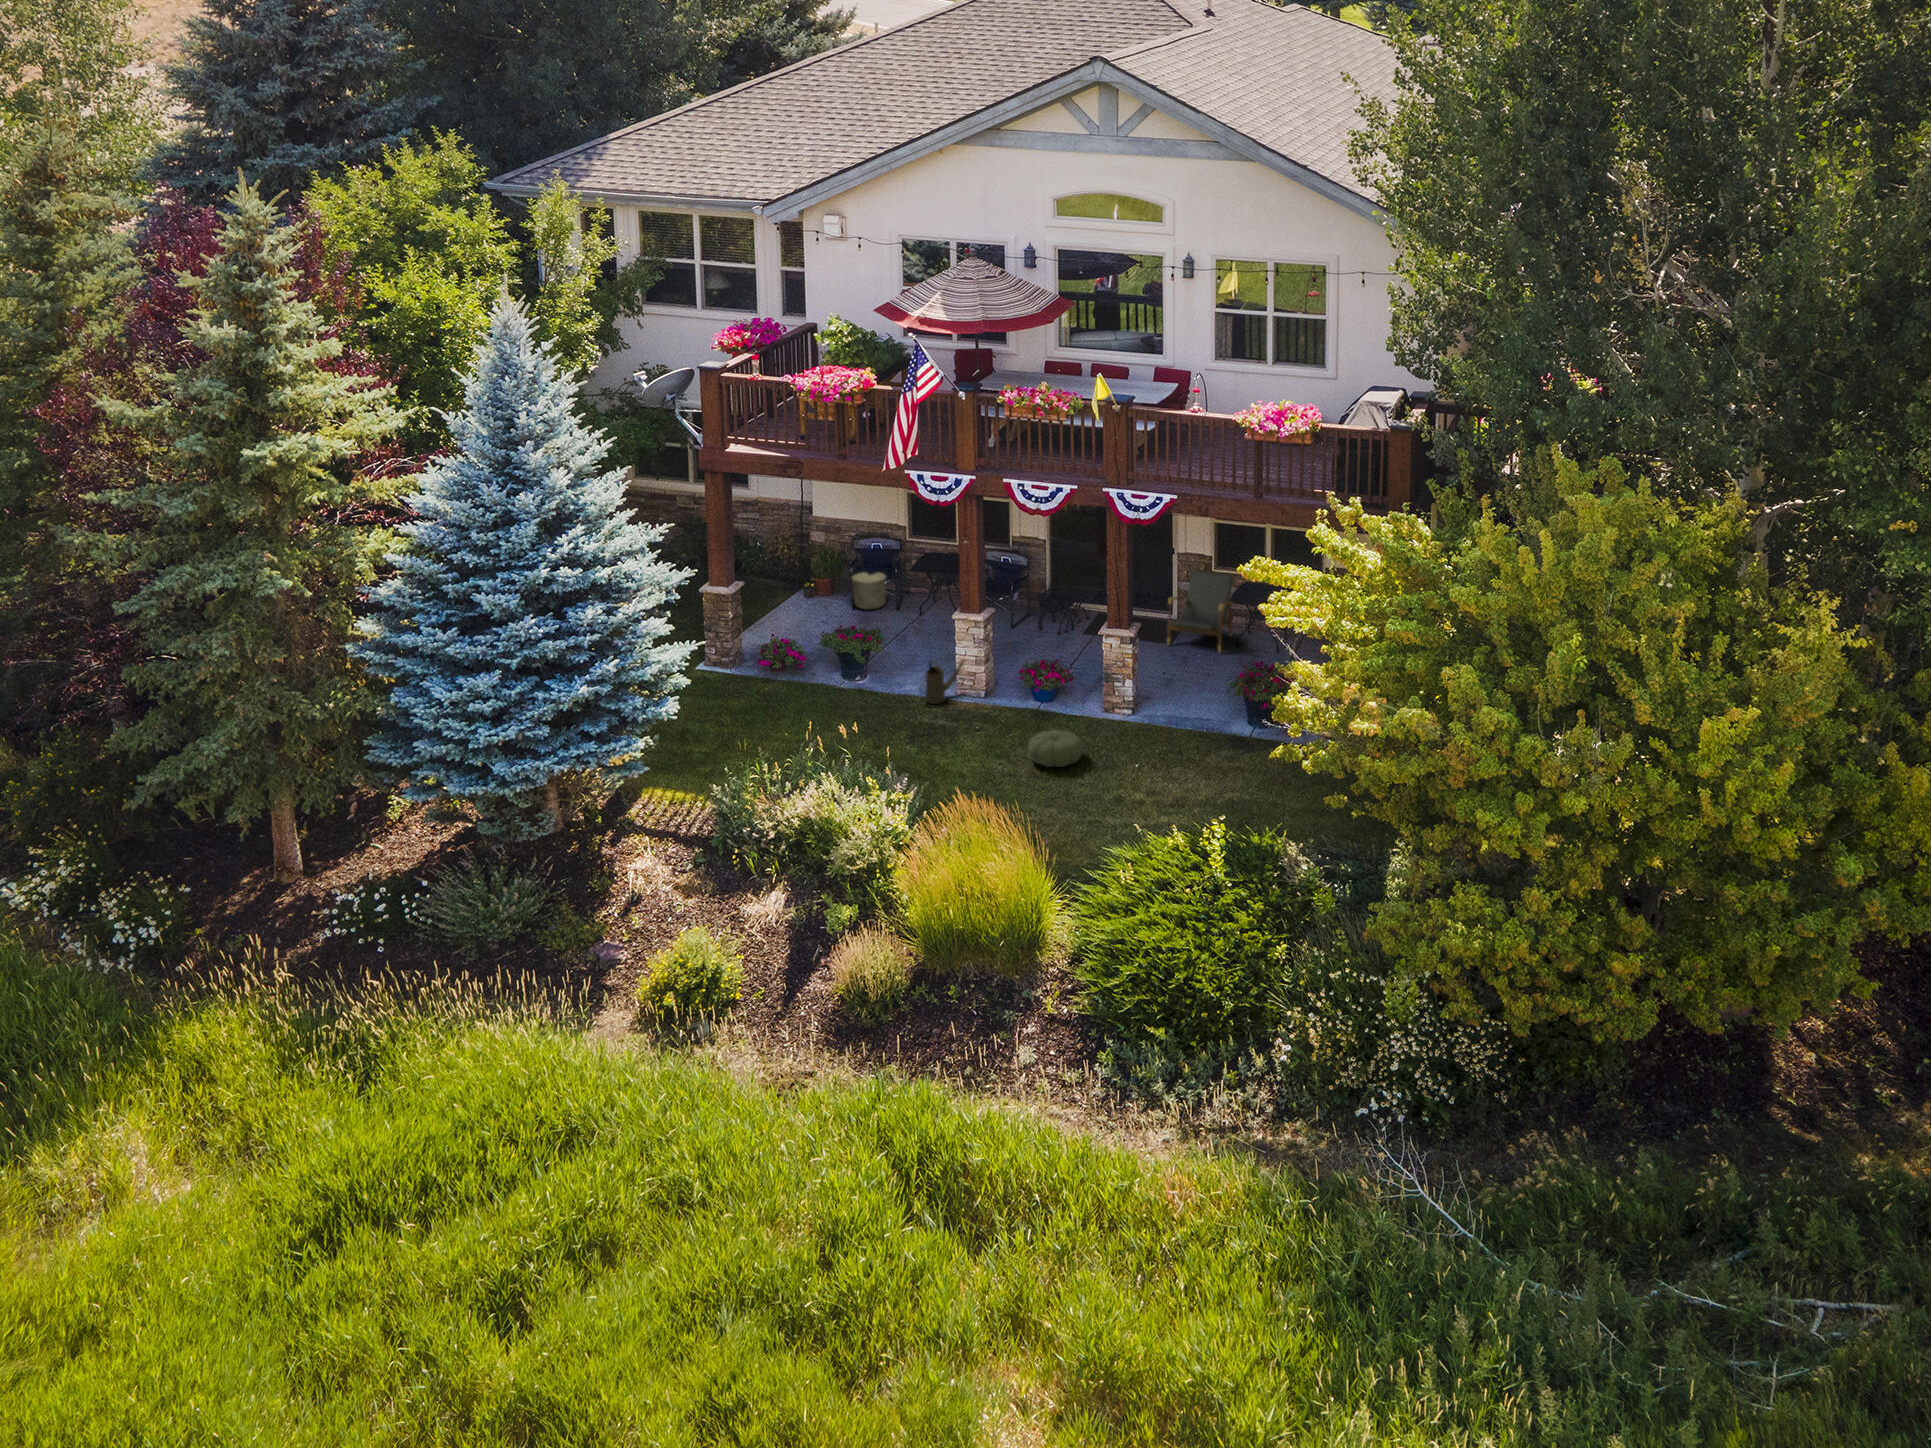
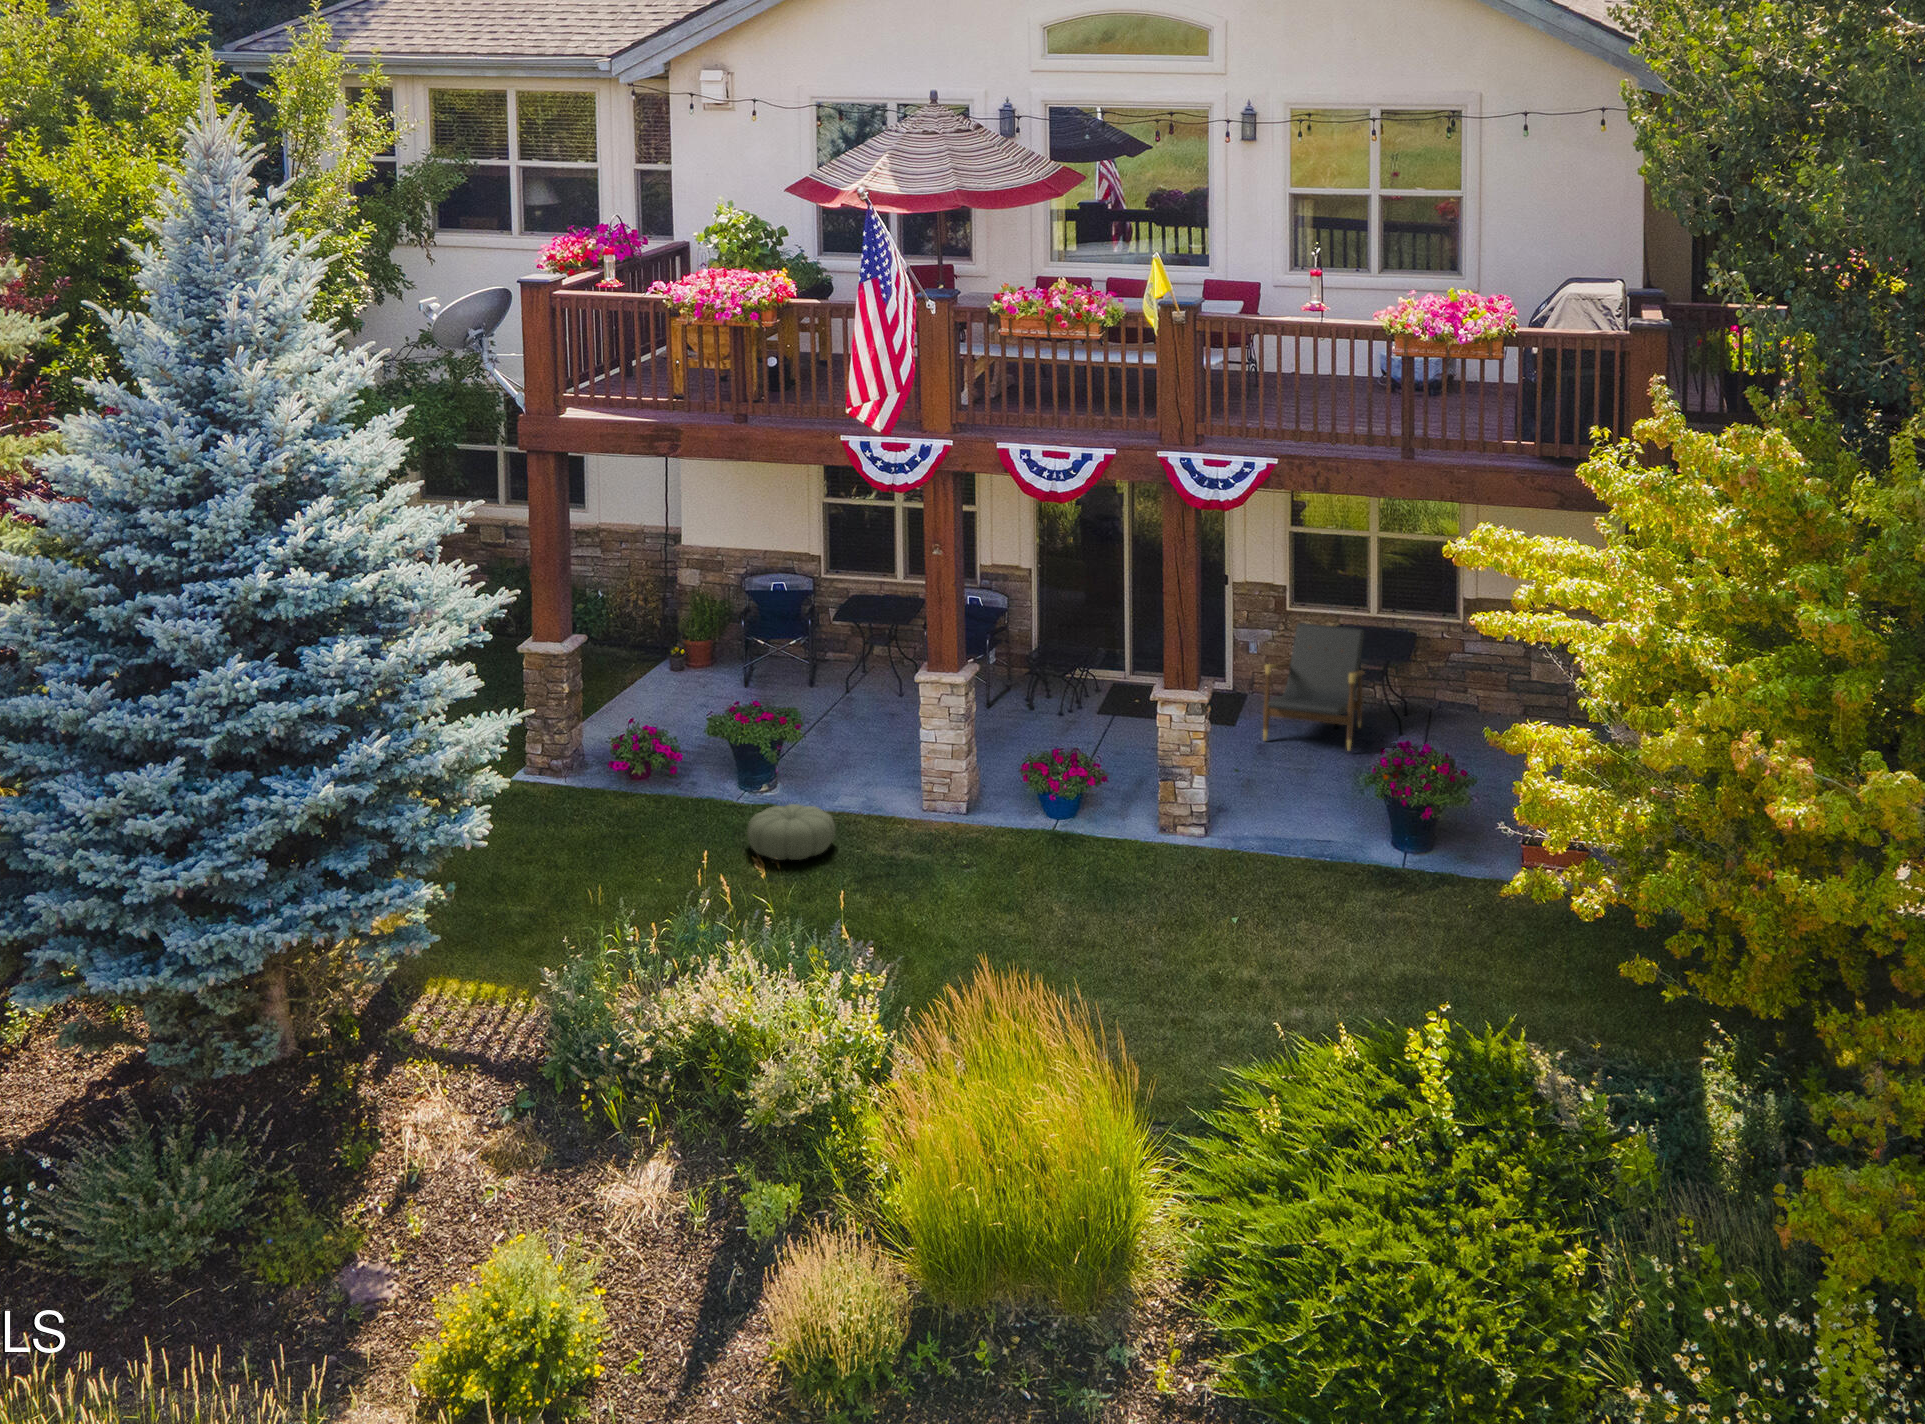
planter: present [852,573,886,610] -> none [752,633,806,691]
watering can: present [921,661,964,704] -> none [880,761,951,834]
pouf: present [1028,730,1083,767] -> present [747,804,835,860]

